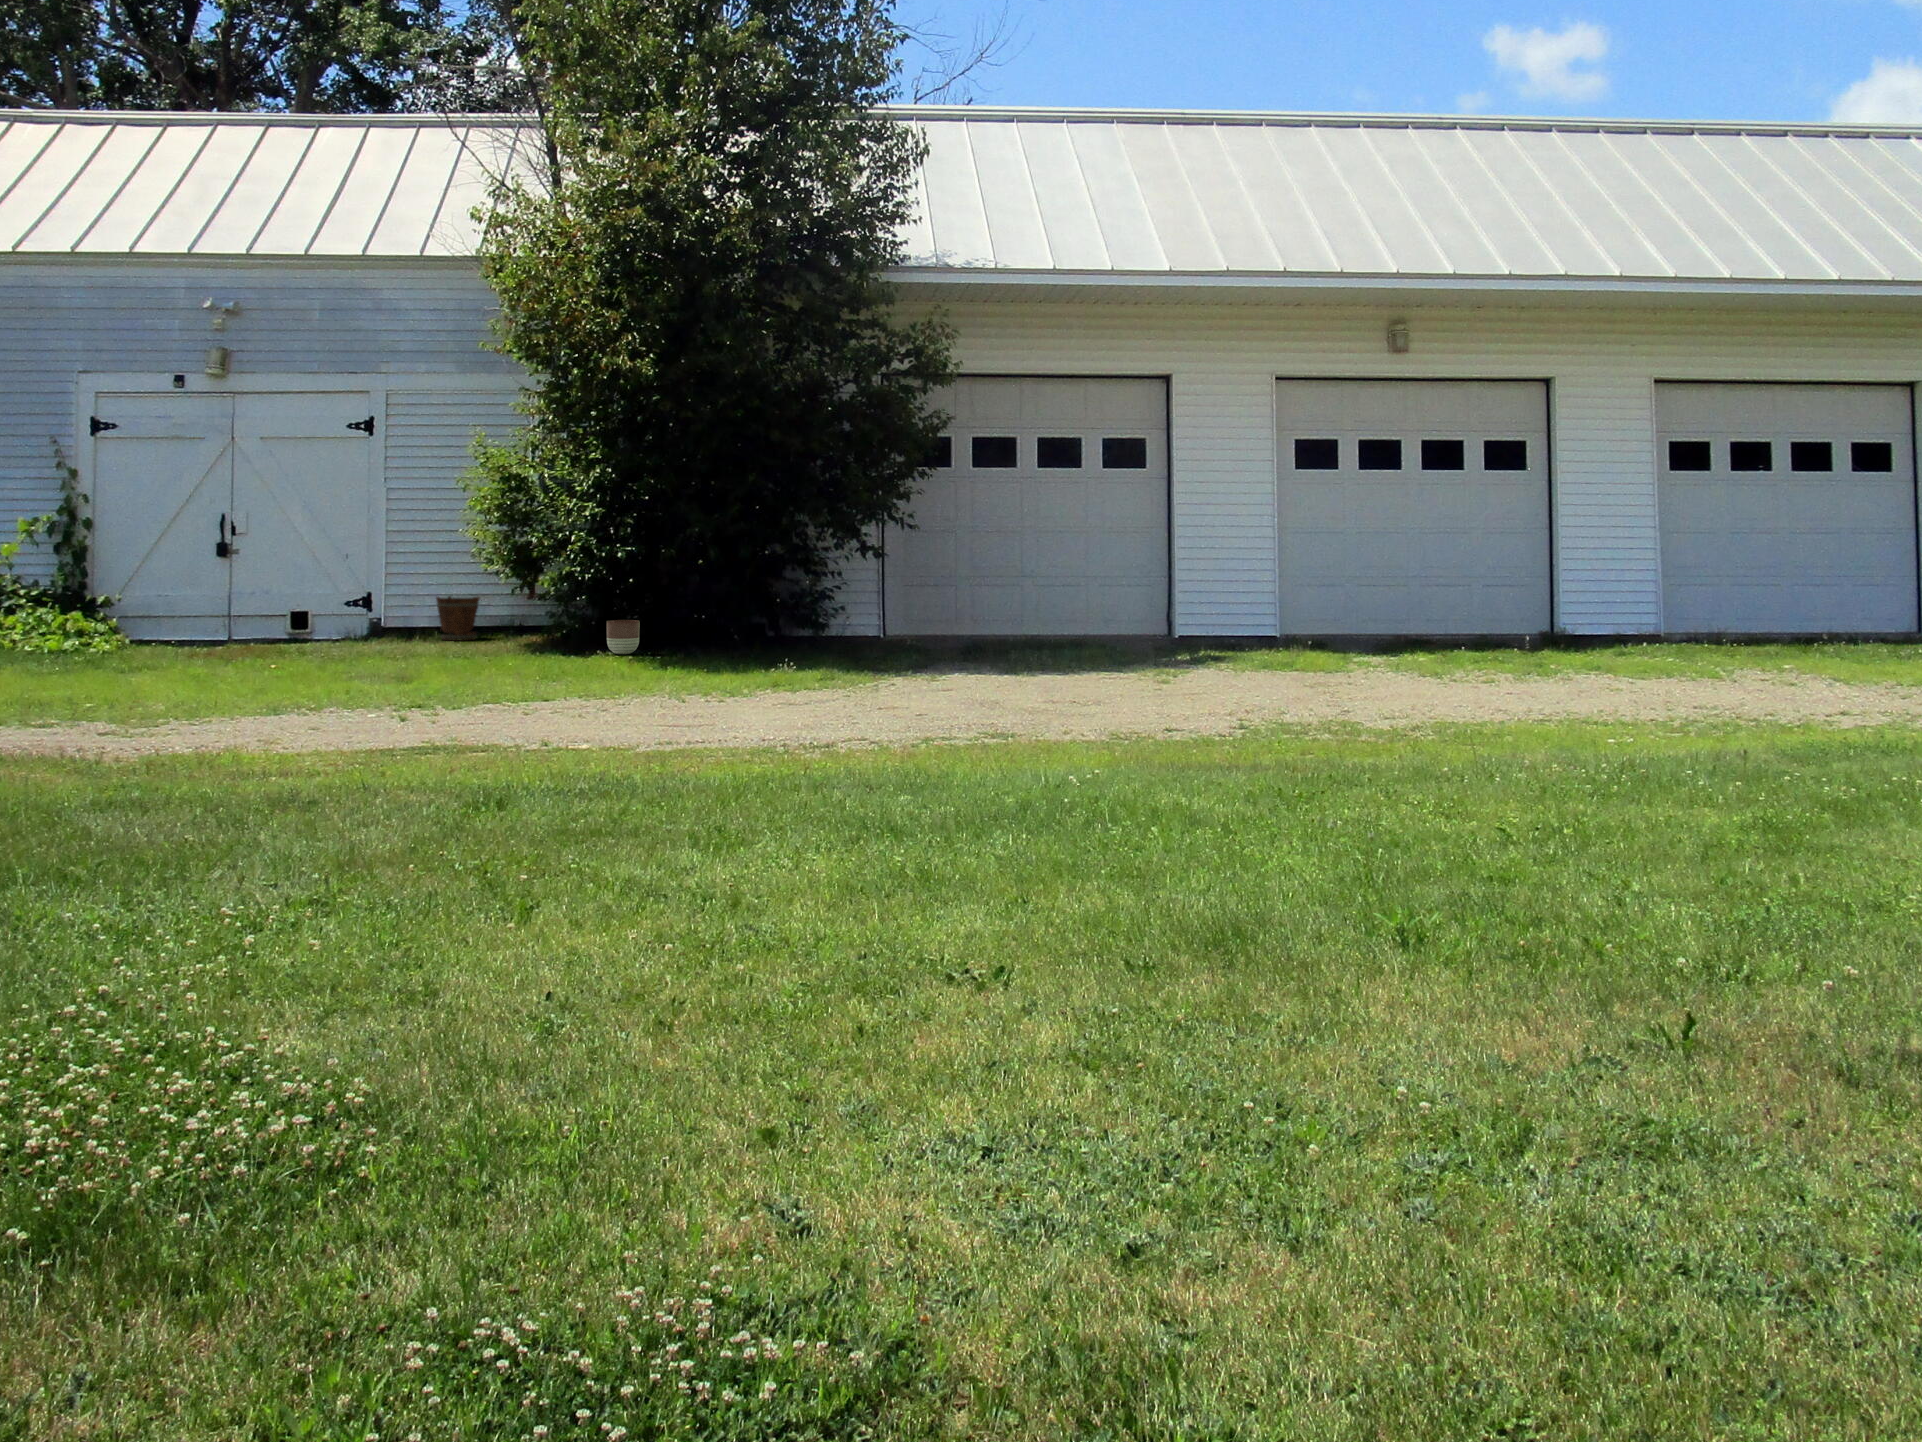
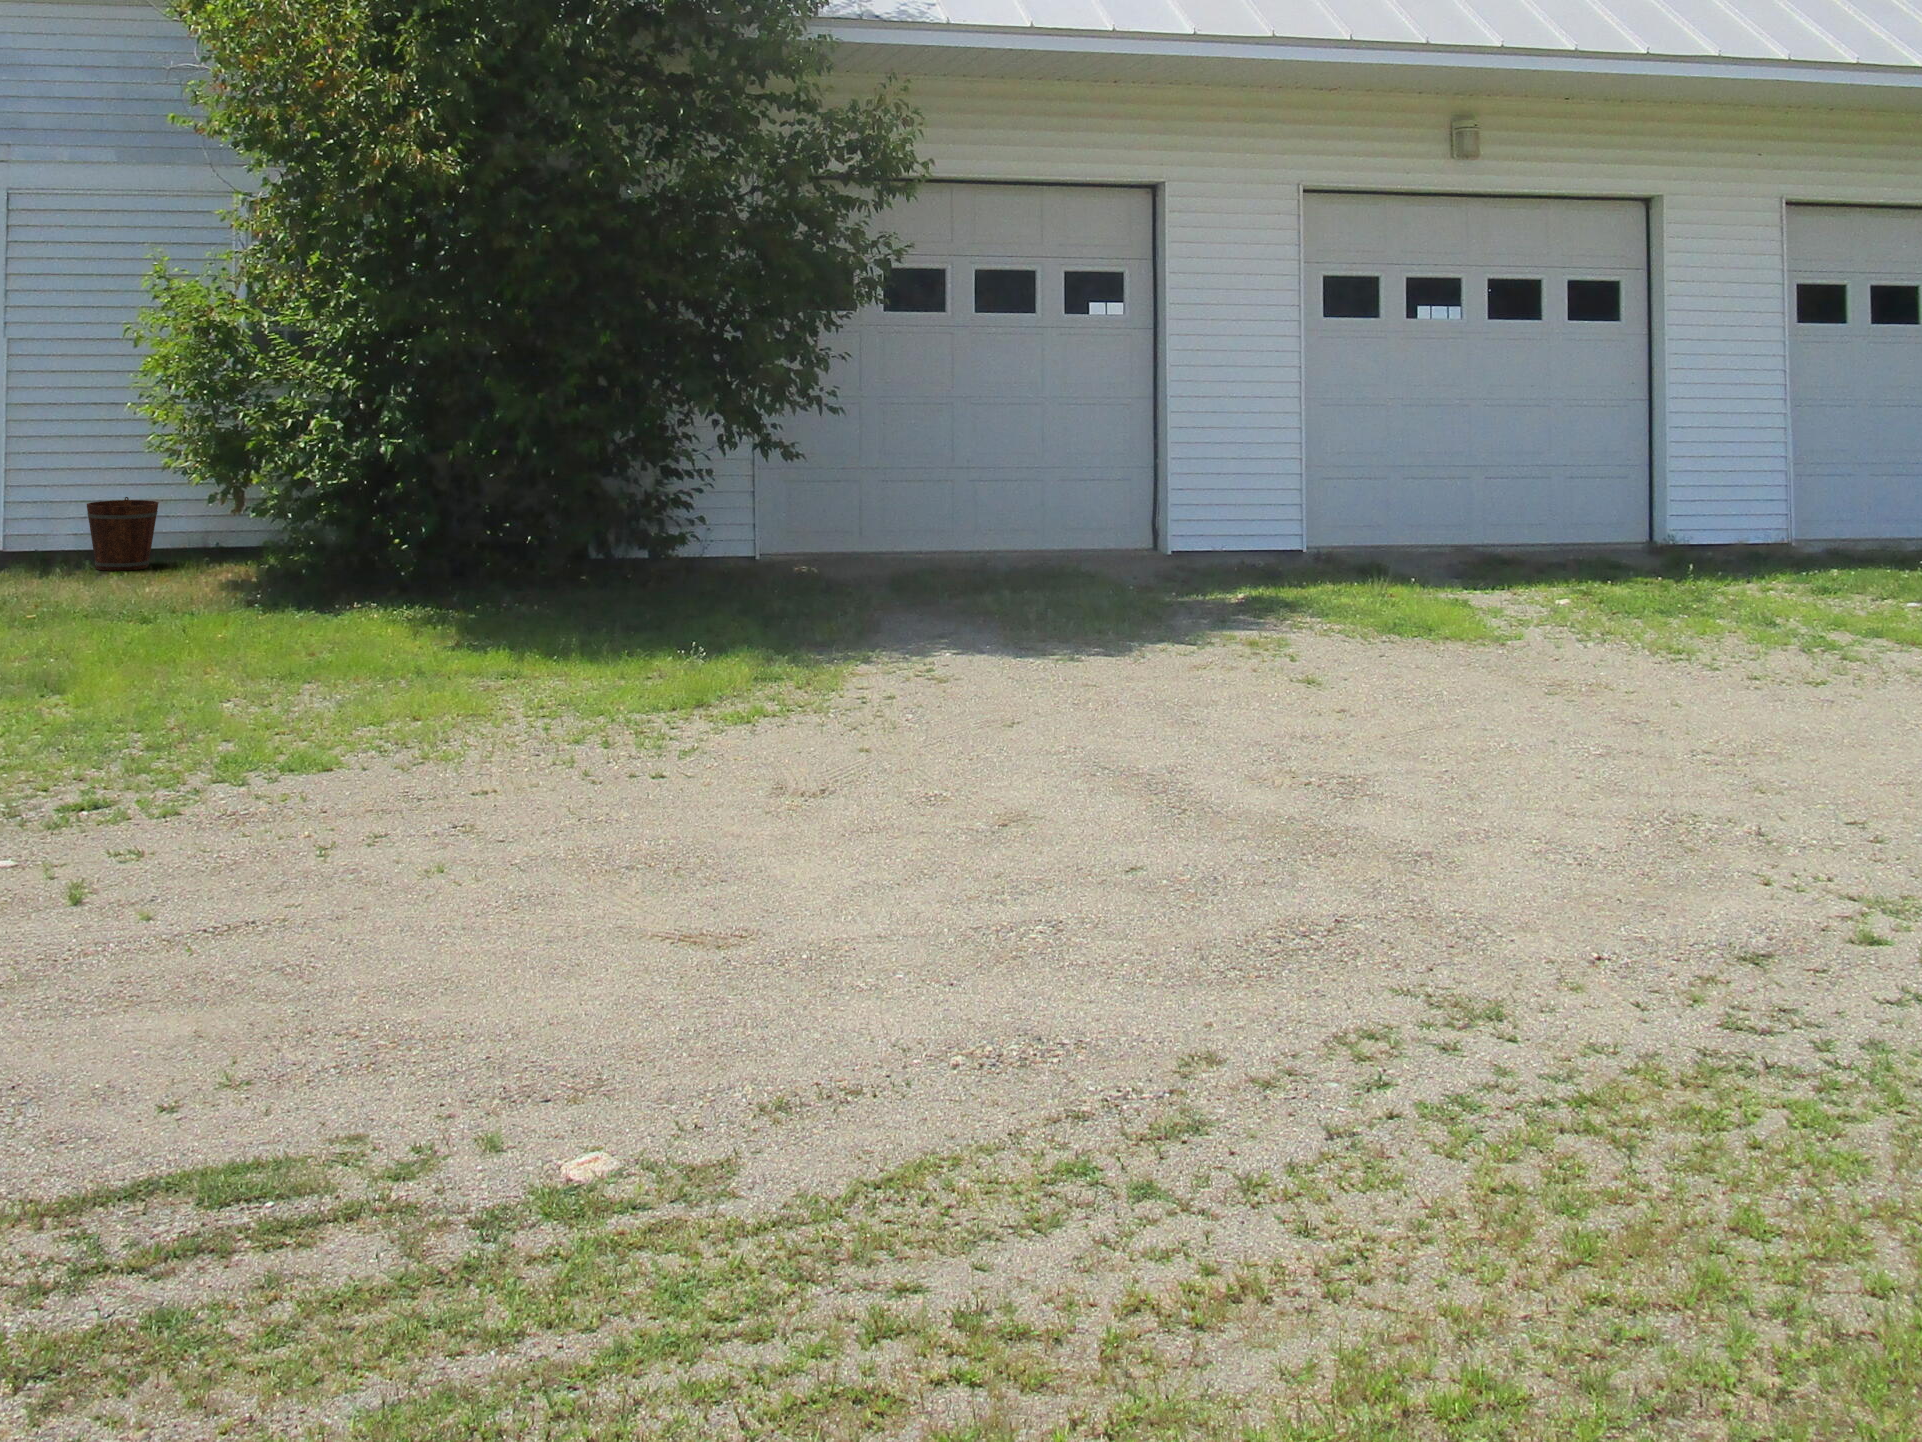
planter: present [607,620,640,654] -> none [369,548,420,602]

